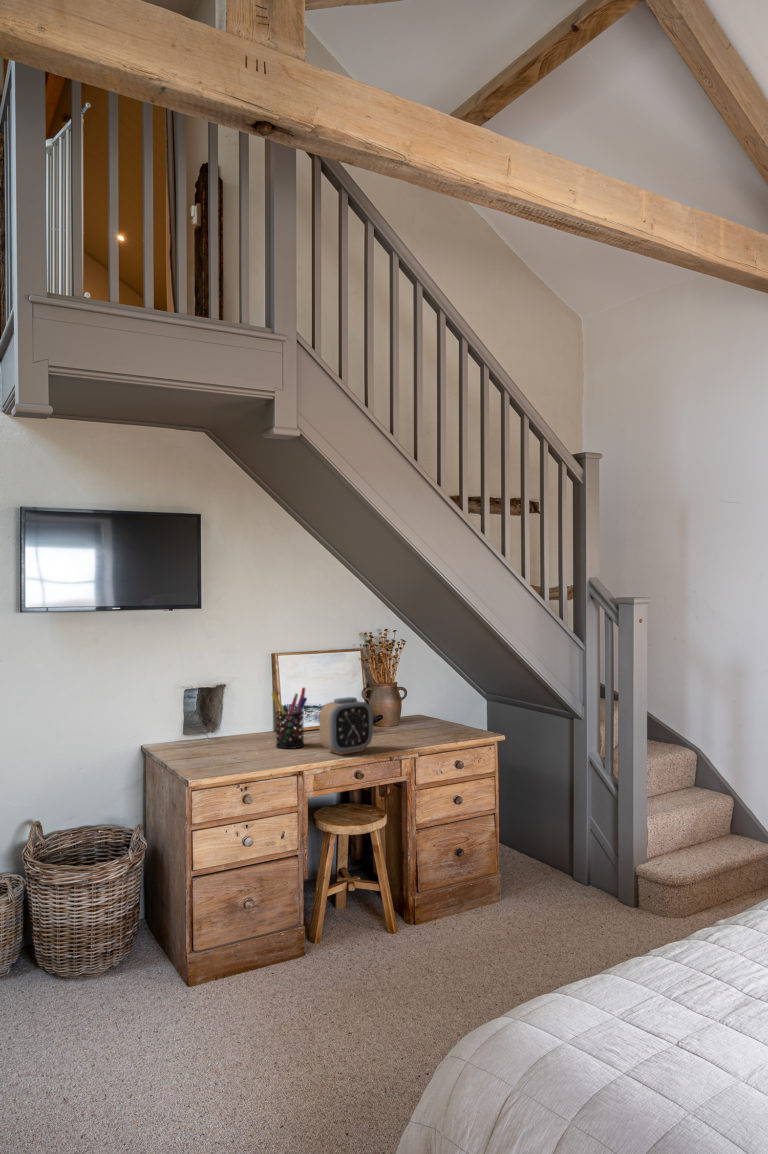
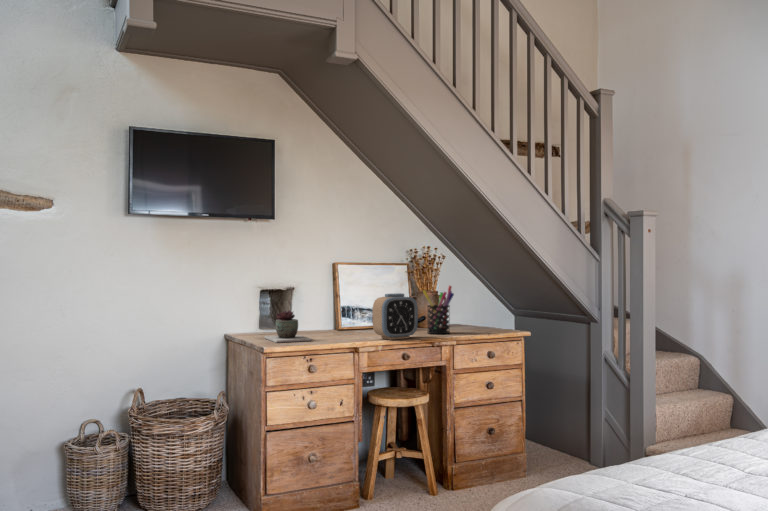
pen holder: present [272,688,307,749] -> present [423,286,454,334]
succulent plant: none [190,721,247,764] -> present [264,310,312,343]

